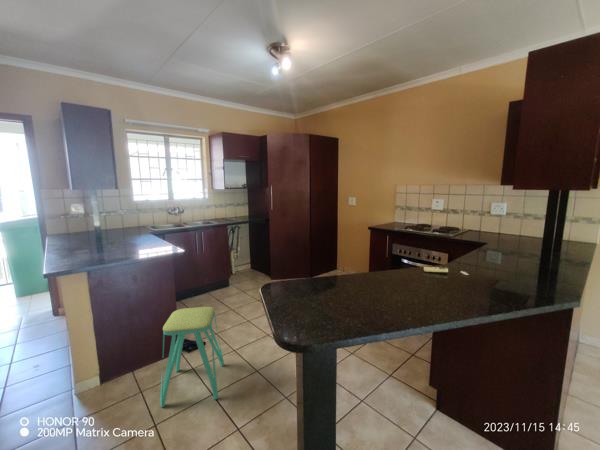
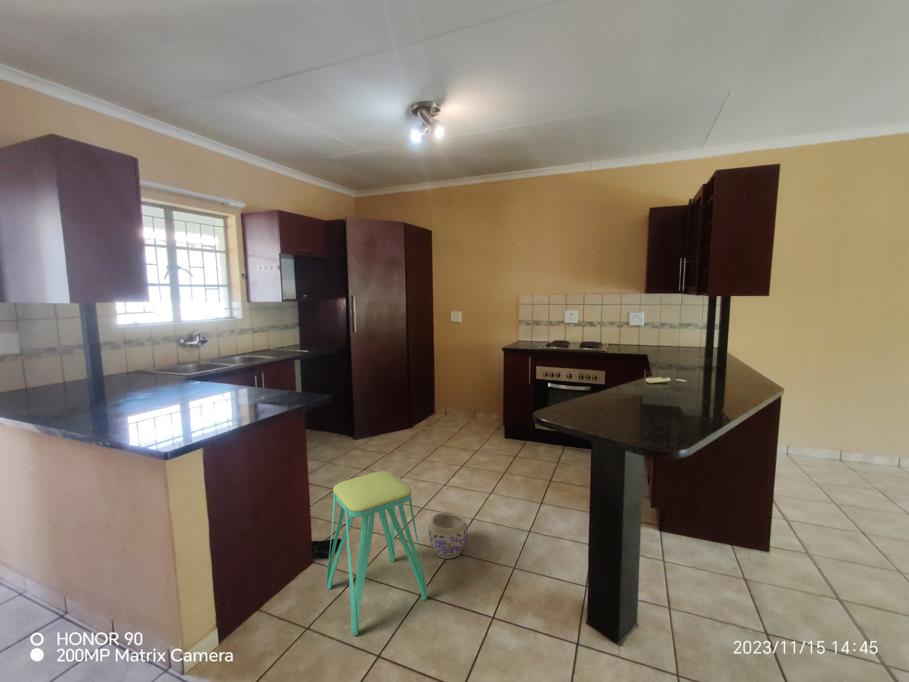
planter: none [244,342,272,377] -> present [428,511,468,559]

